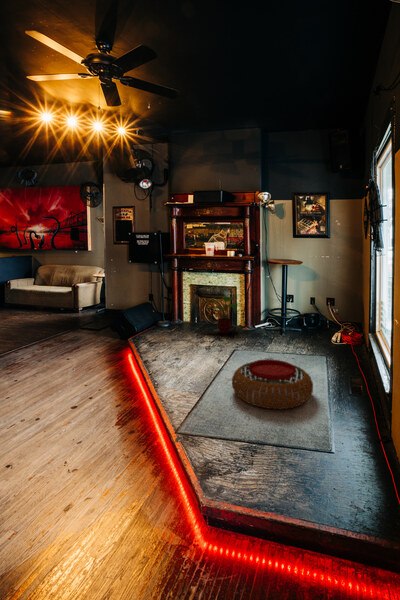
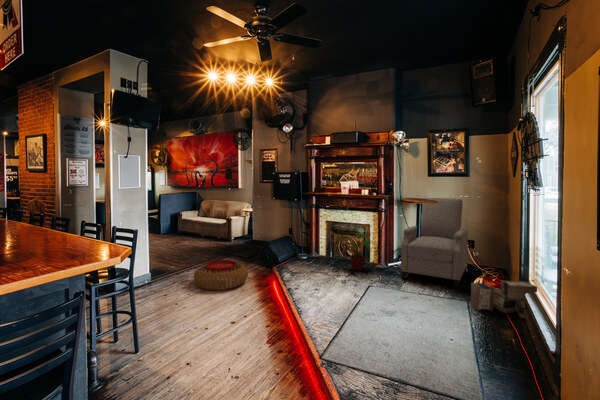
chair: none [268,259,329,344] -> present [401,197,468,288]
cardboard box: none [332,333,387,365] -> present [471,281,537,318]
pouf: present [232,359,313,409] -> present [194,260,248,290]

